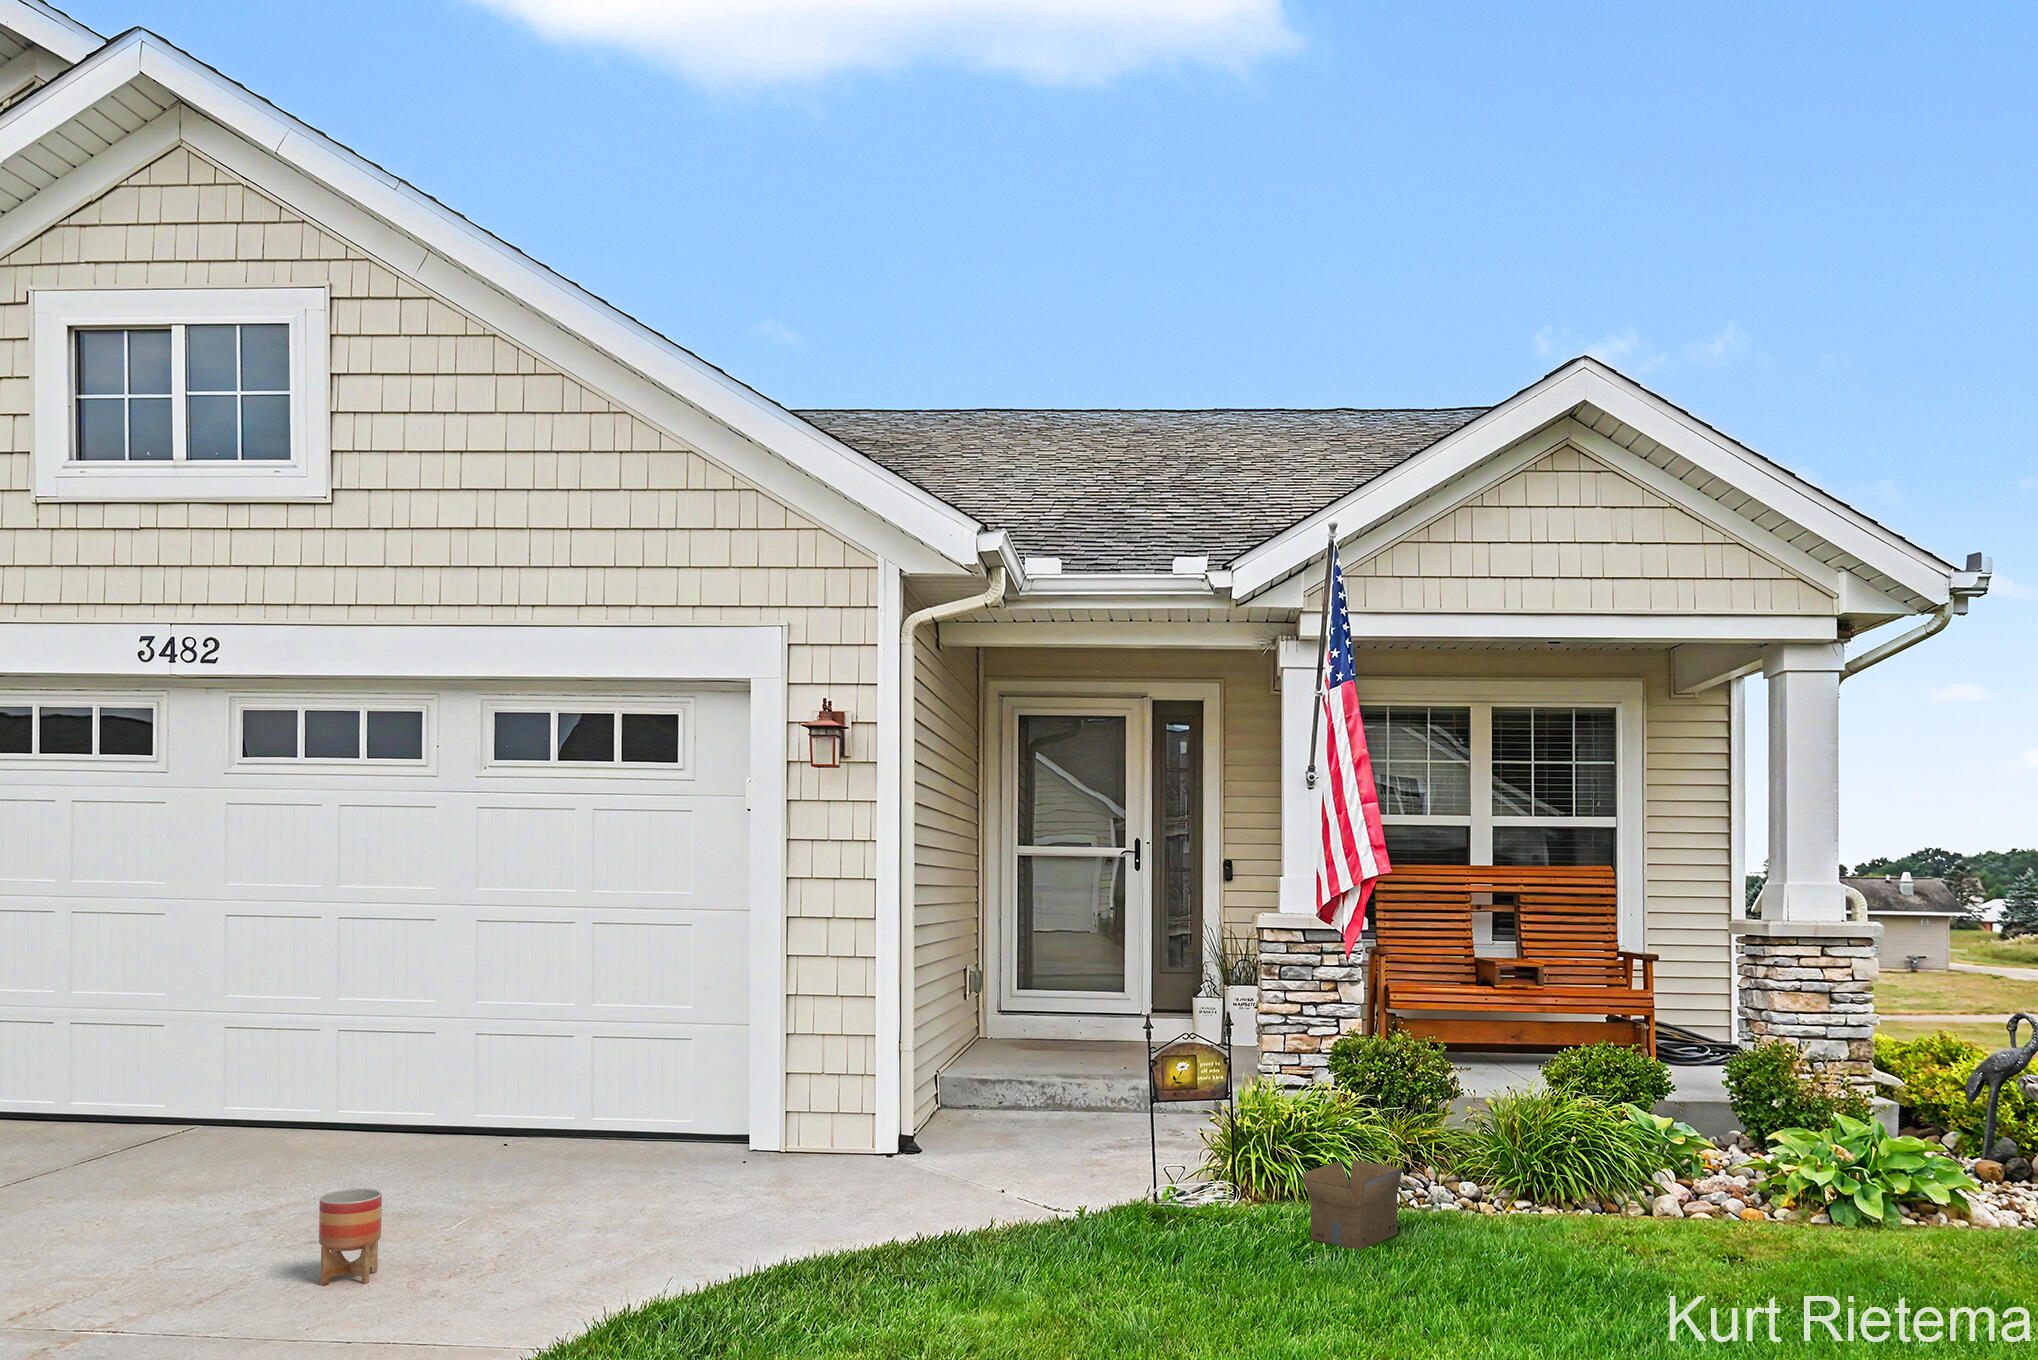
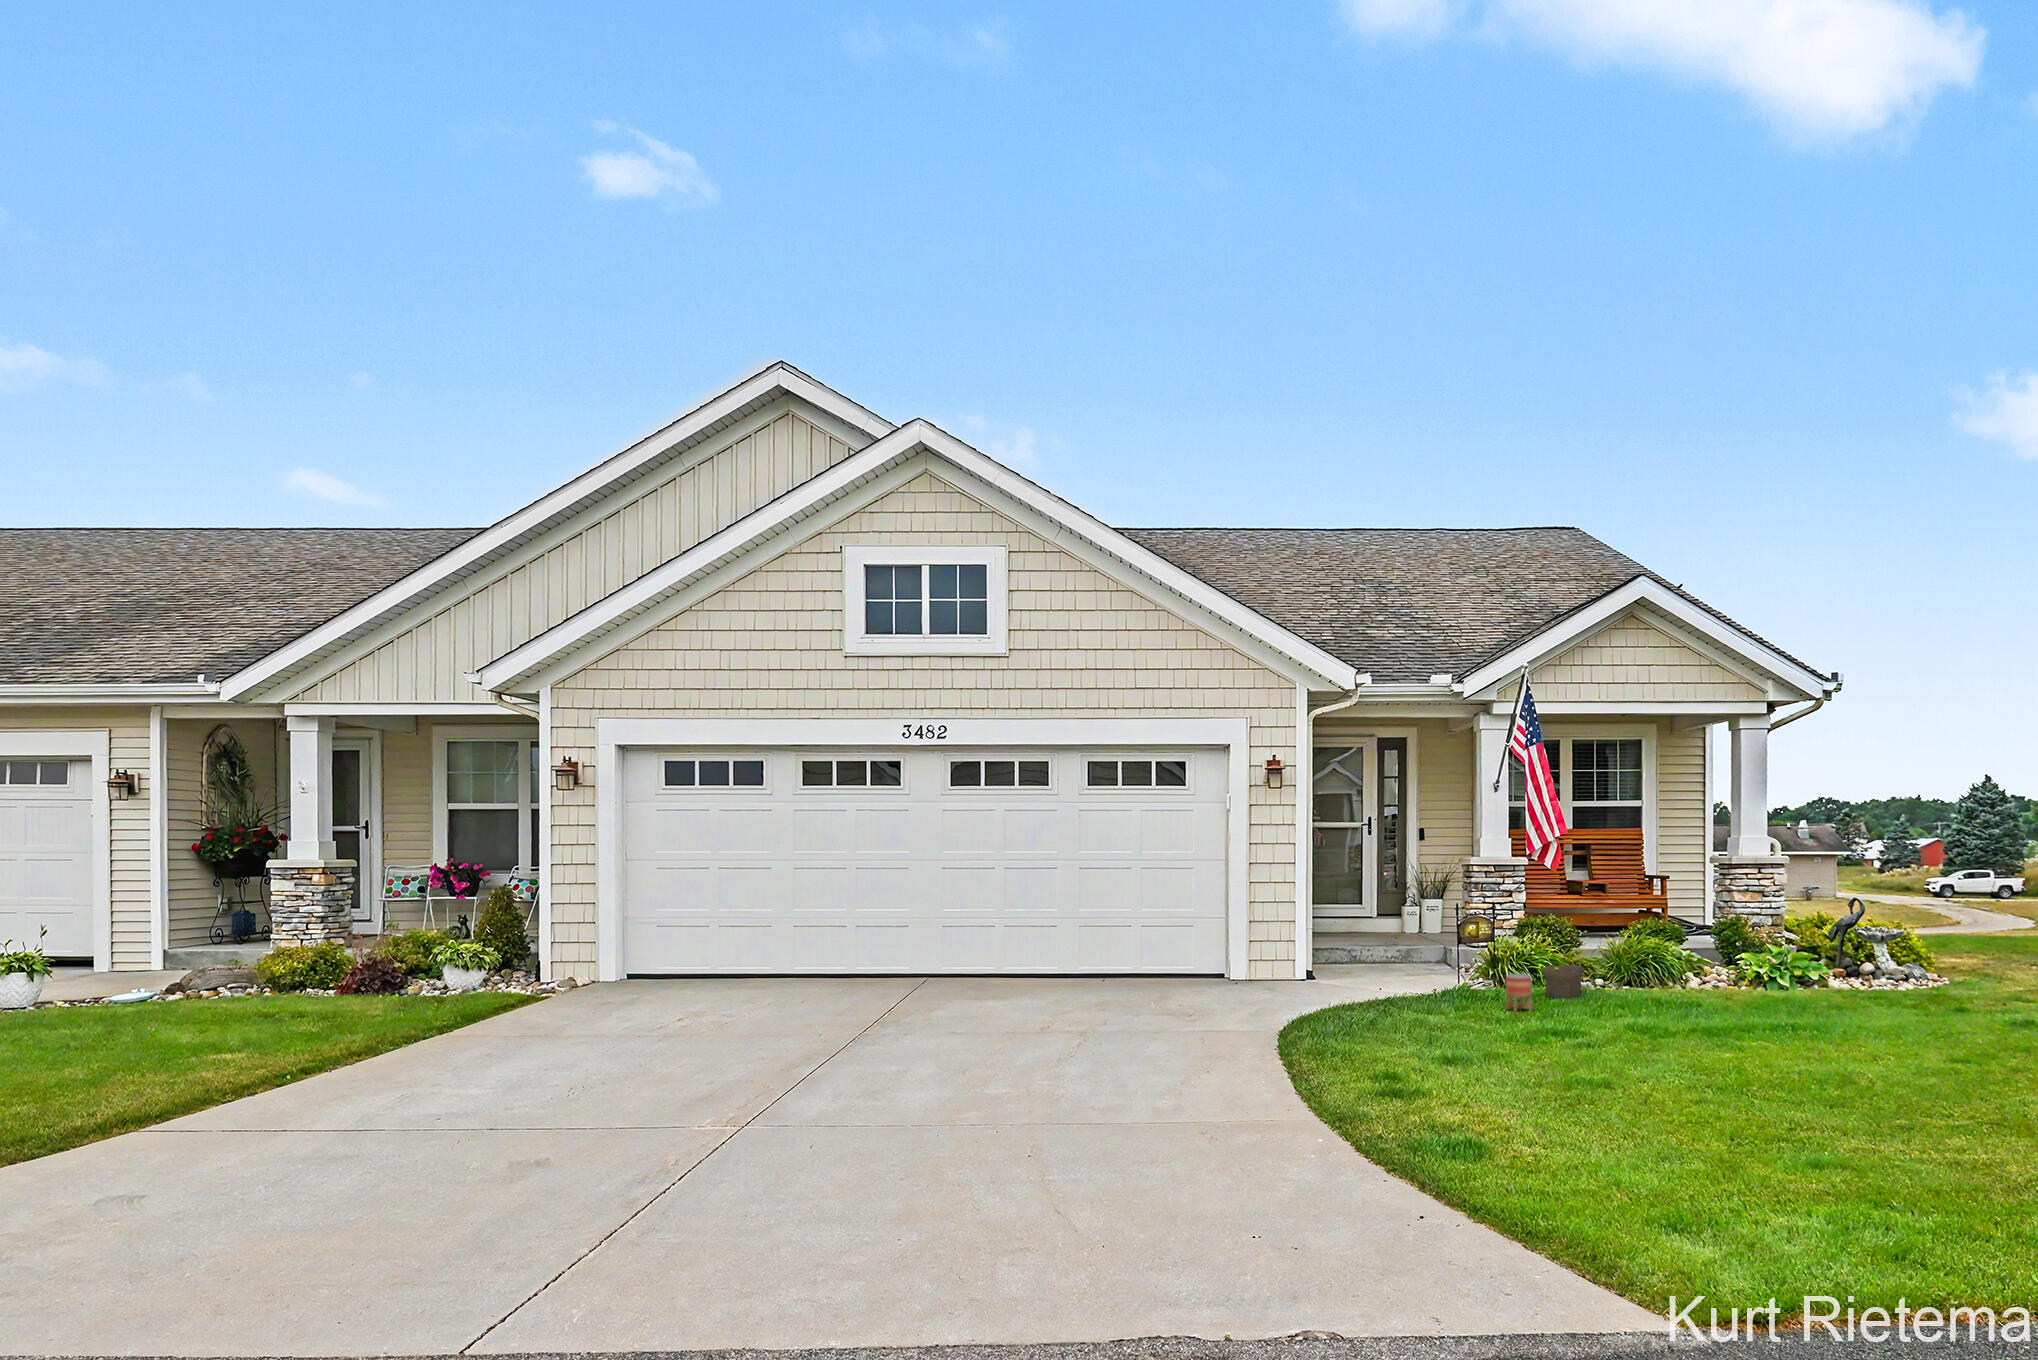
planter: present [319,1188,382,1286] -> present [1506,974,1532,1012]

